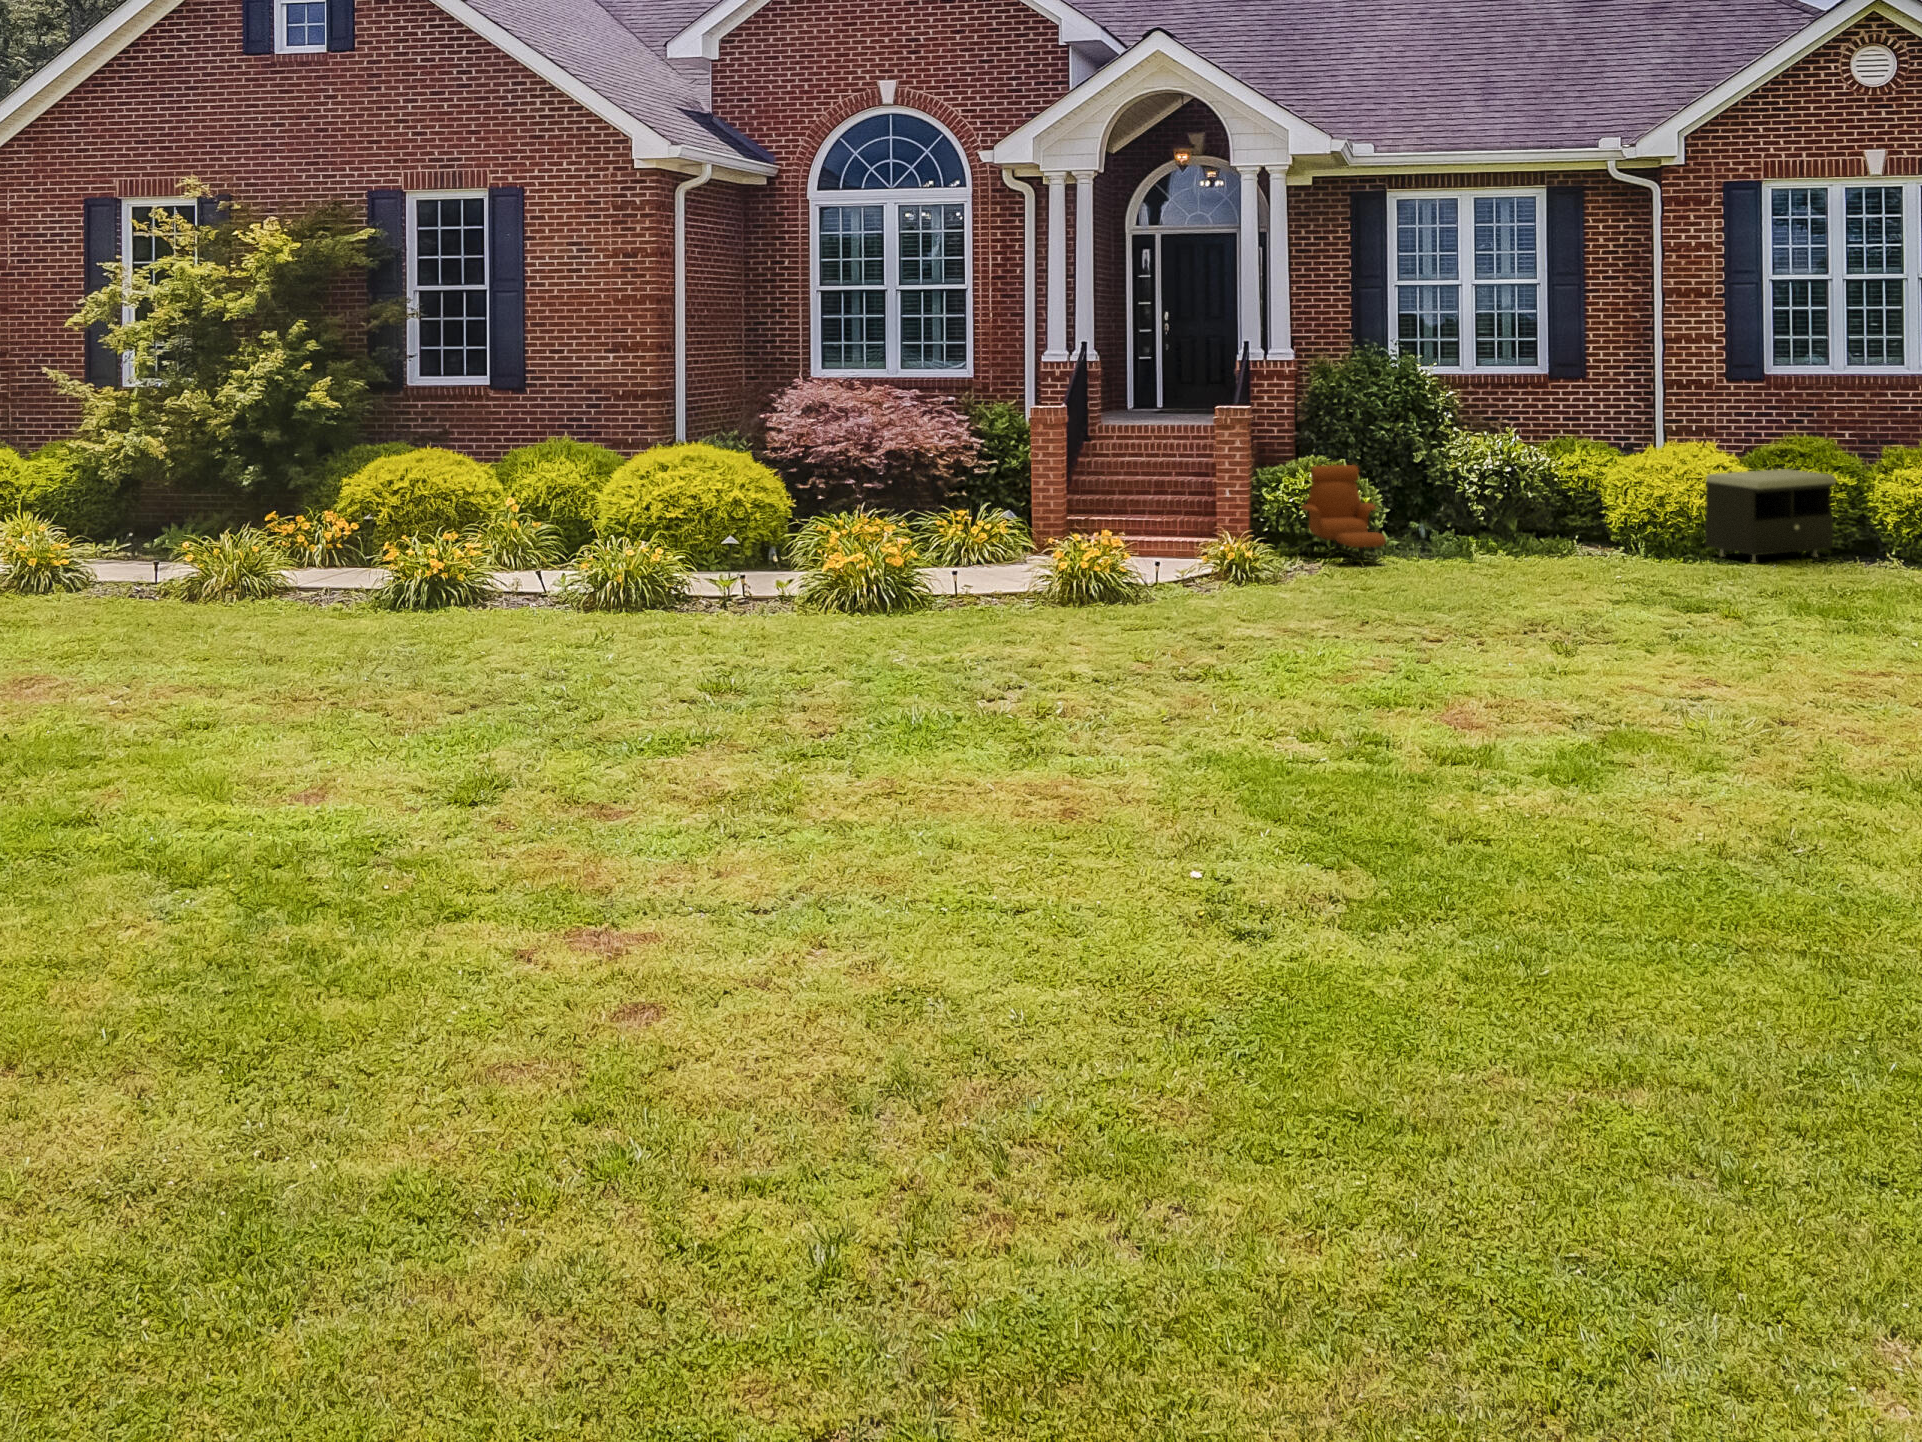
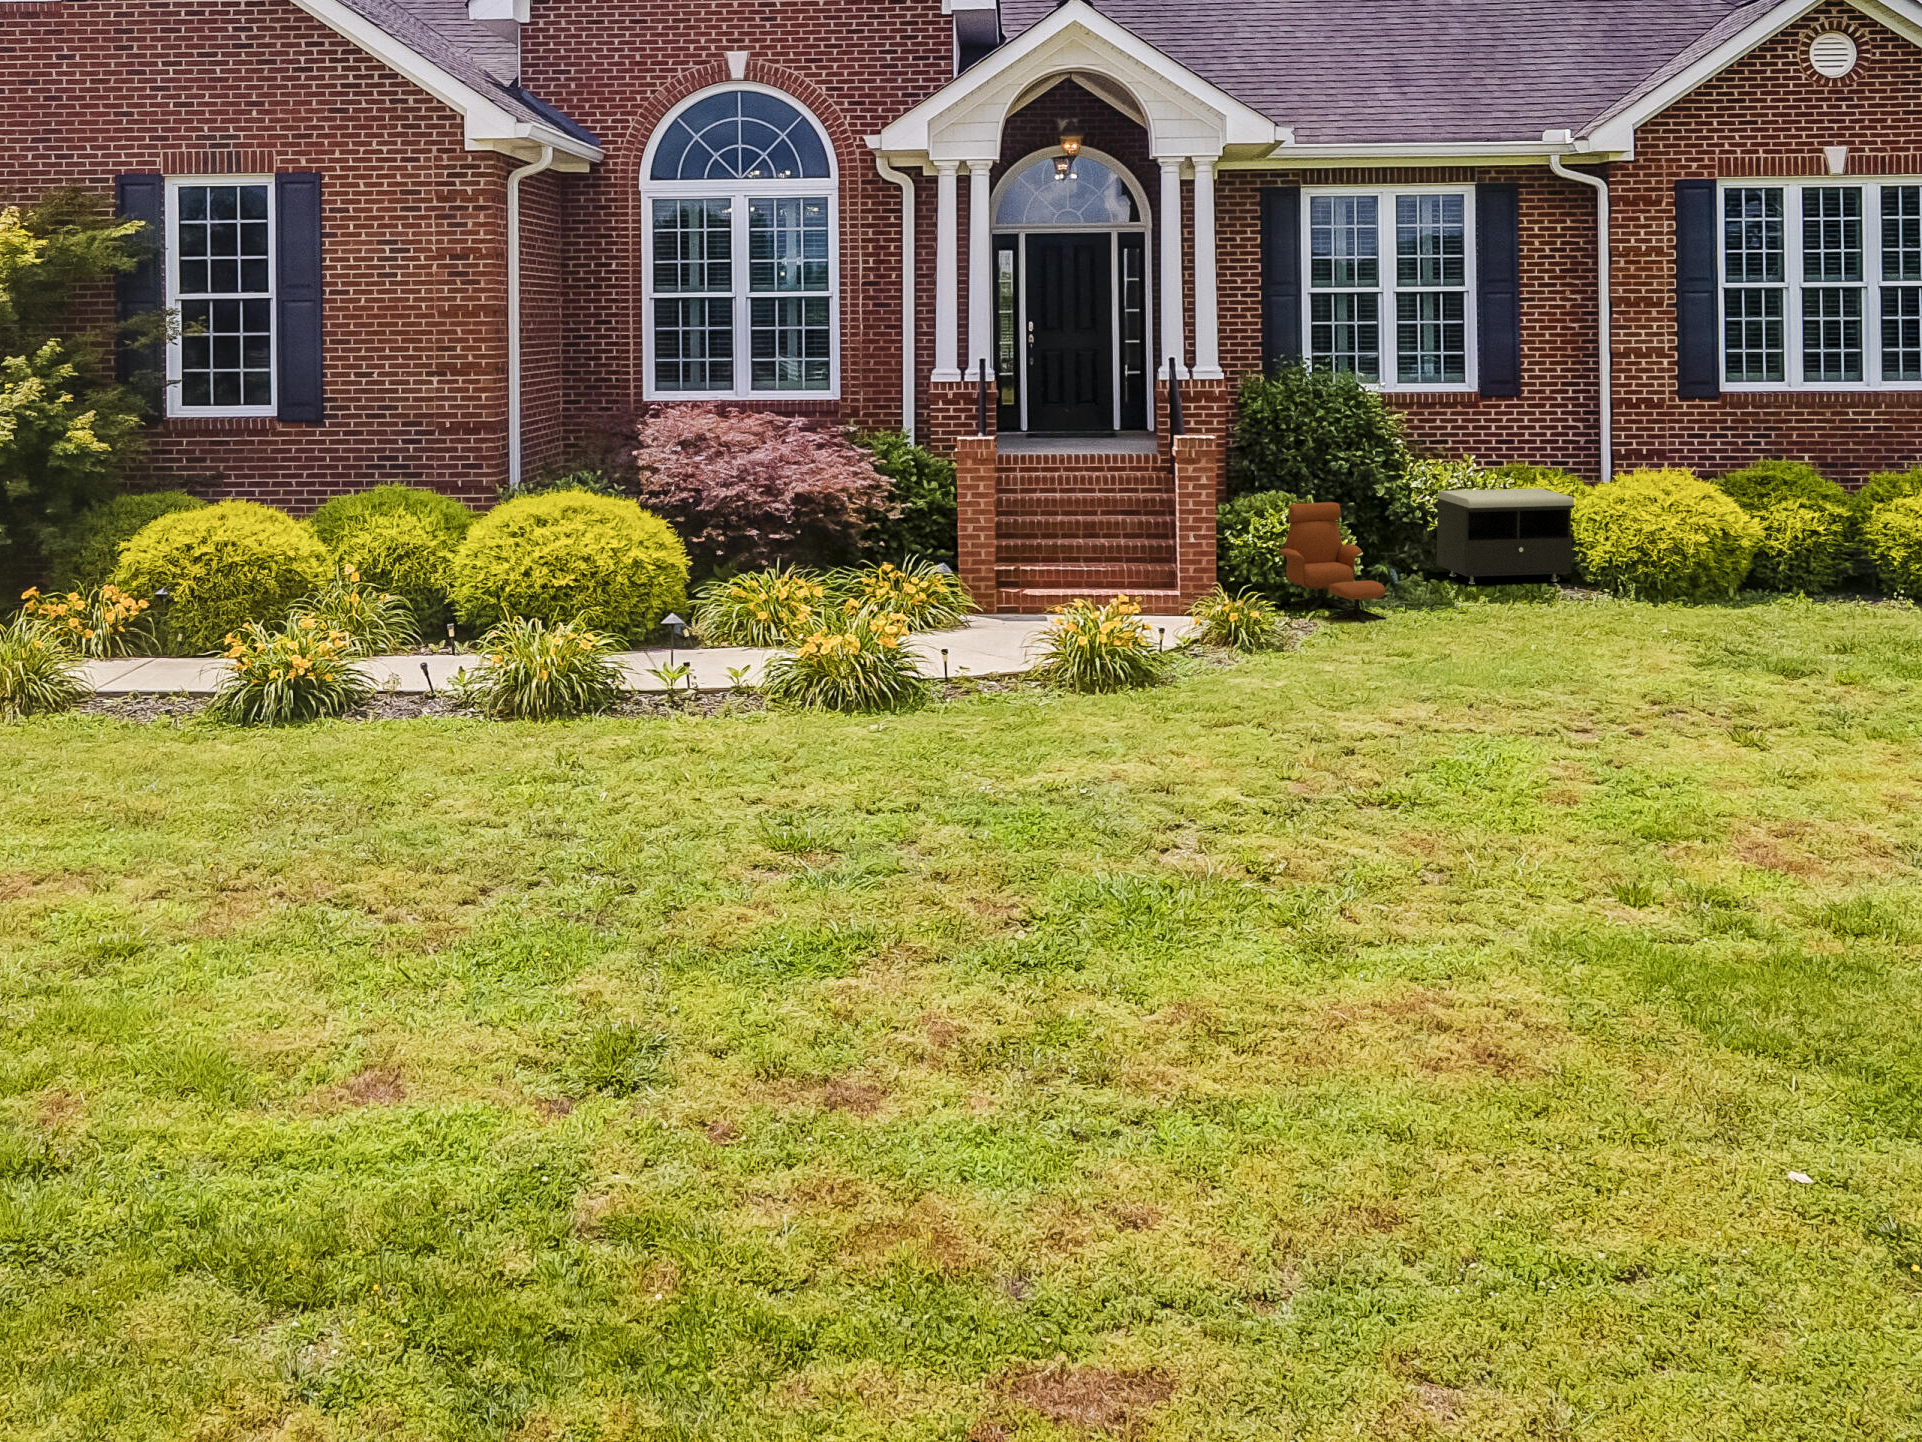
storage bench: present [1705,469,1836,563] -> present [1437,488,1574,584]

